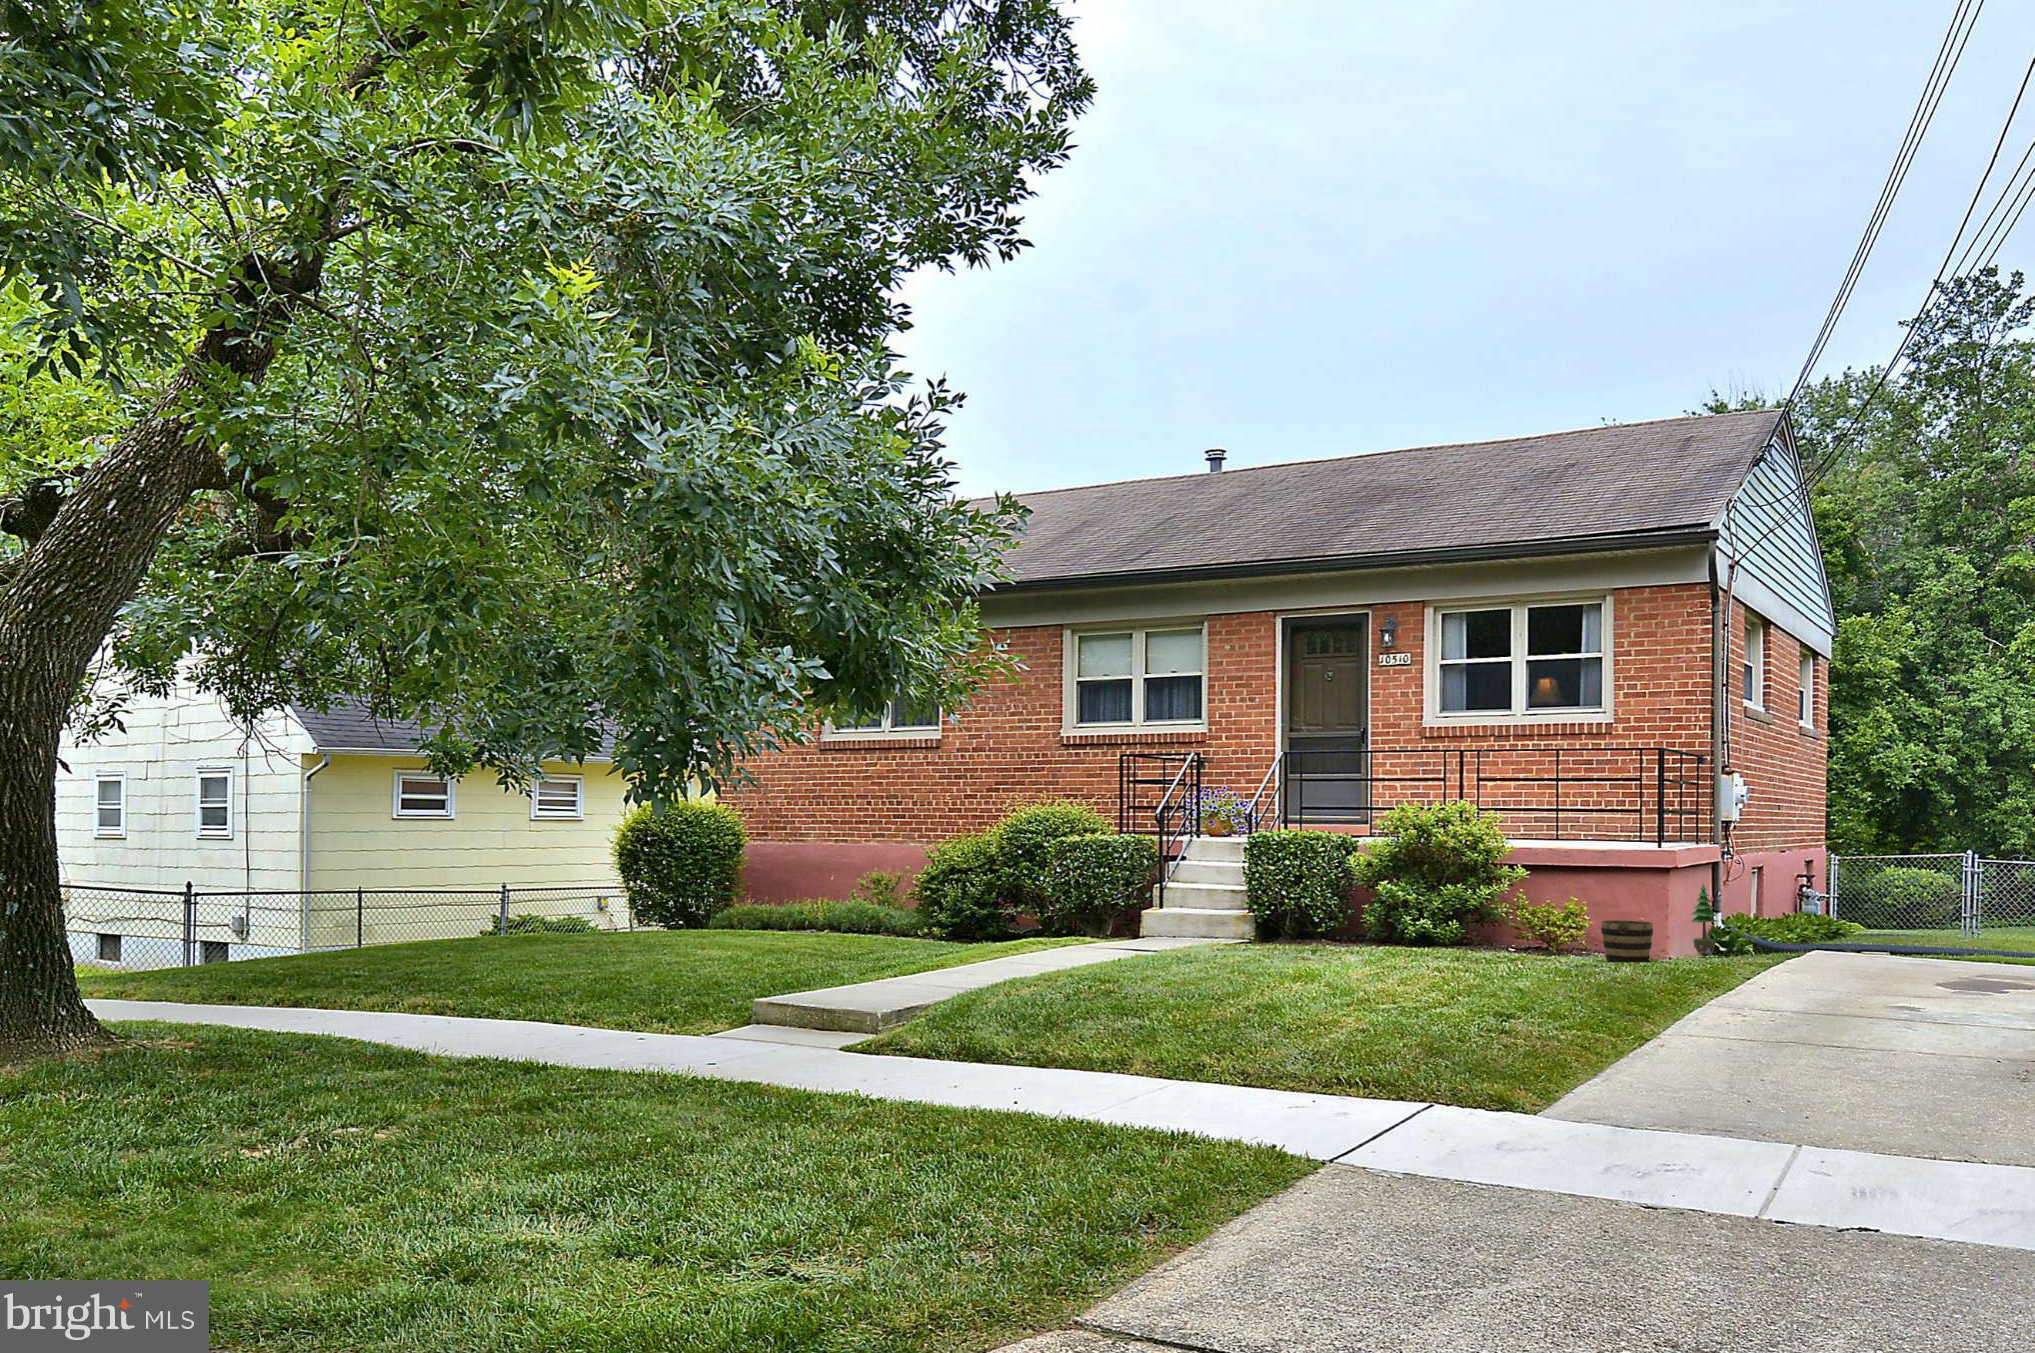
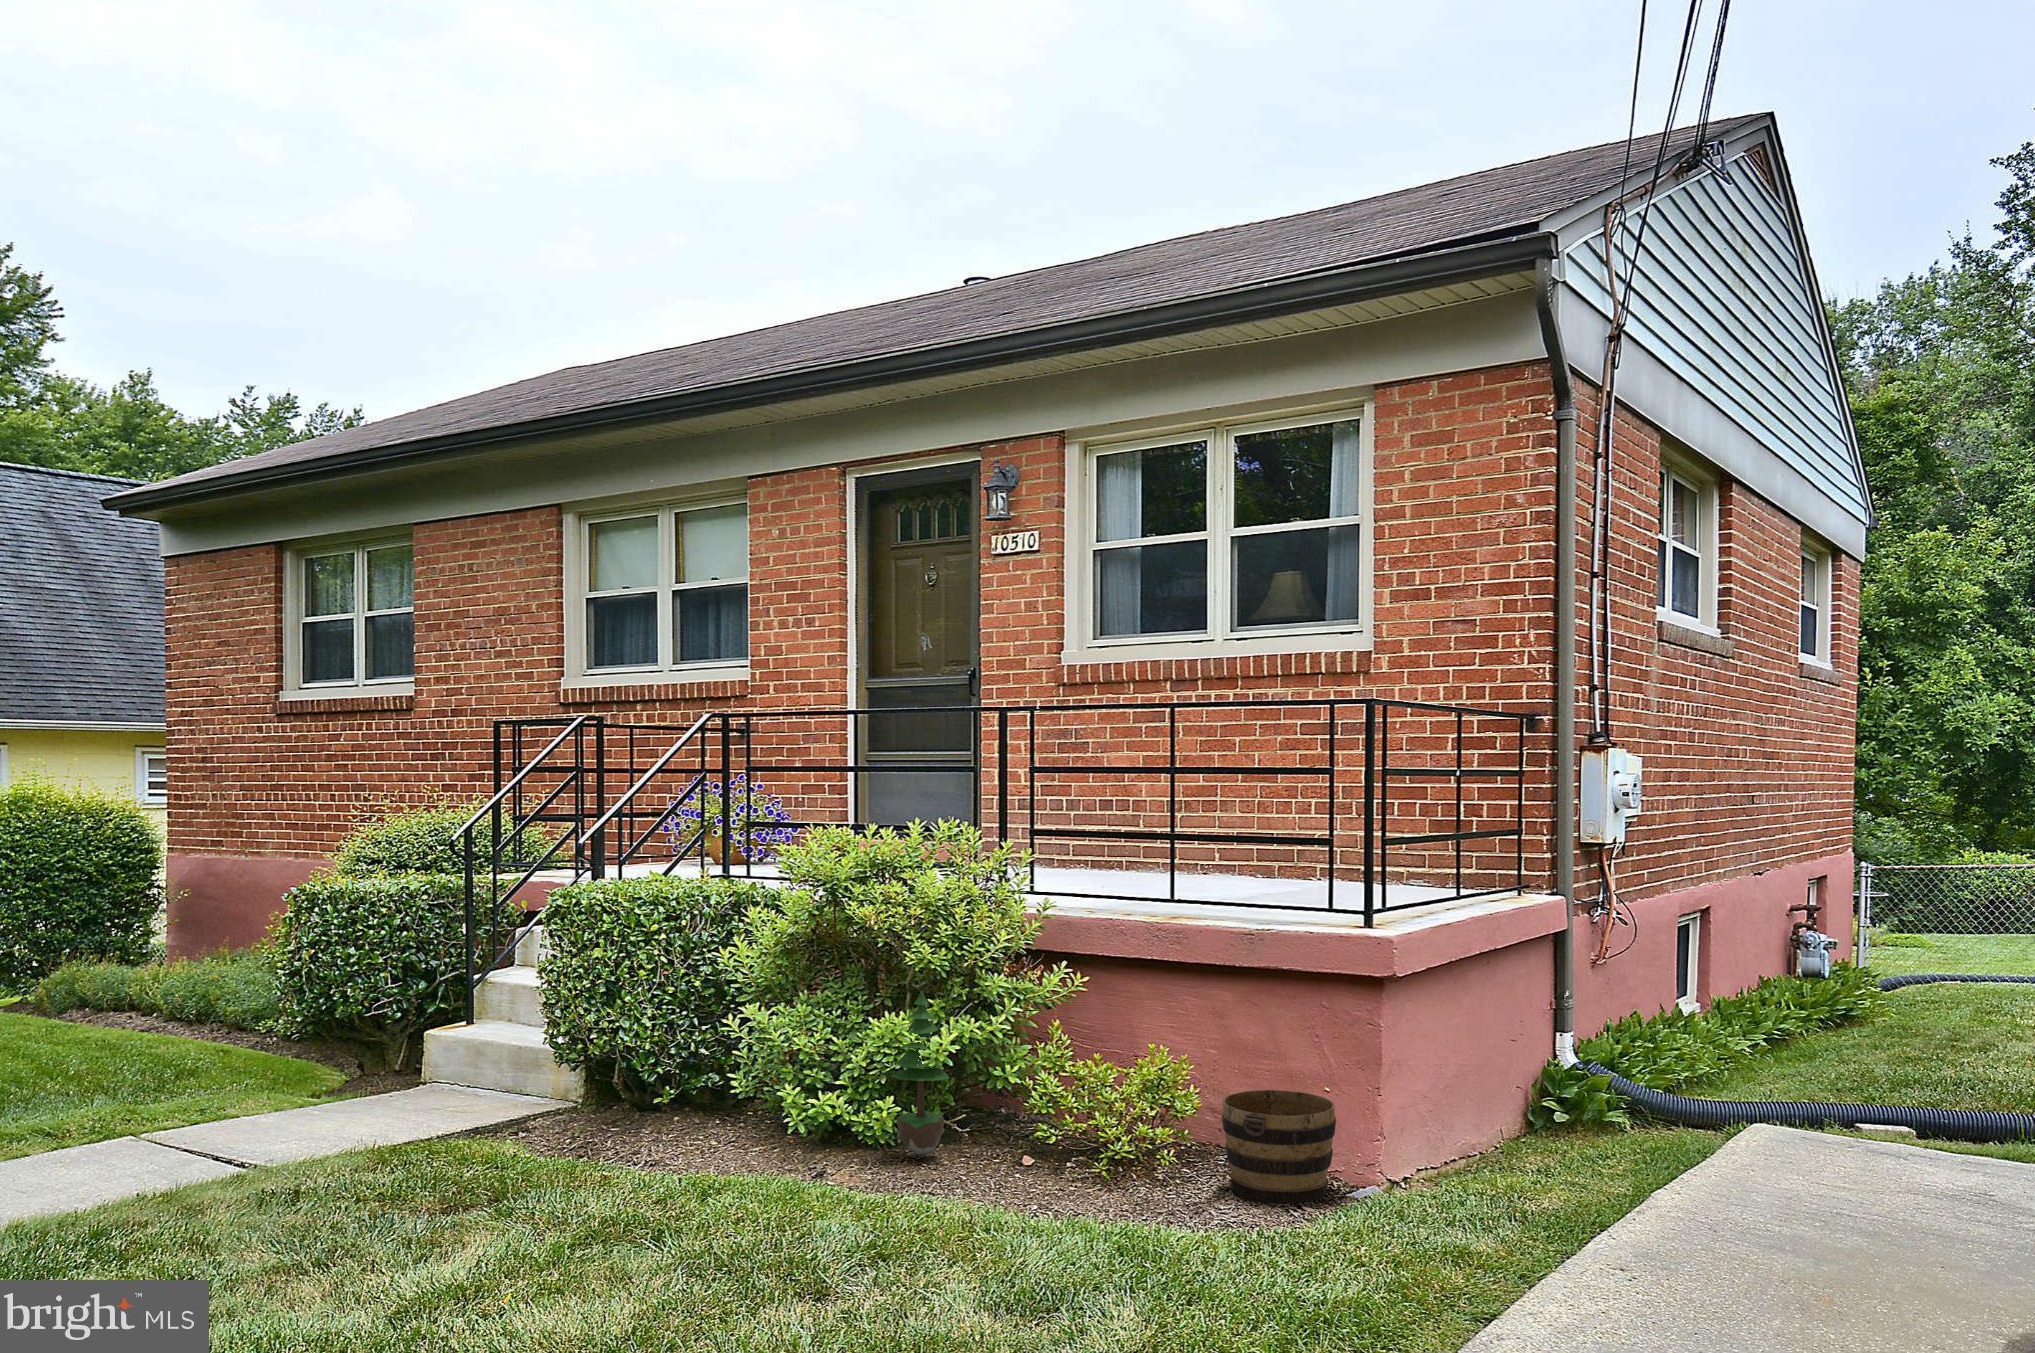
potted tree: present [1691,884,1717,957] -> present [891,990,949,1158]

